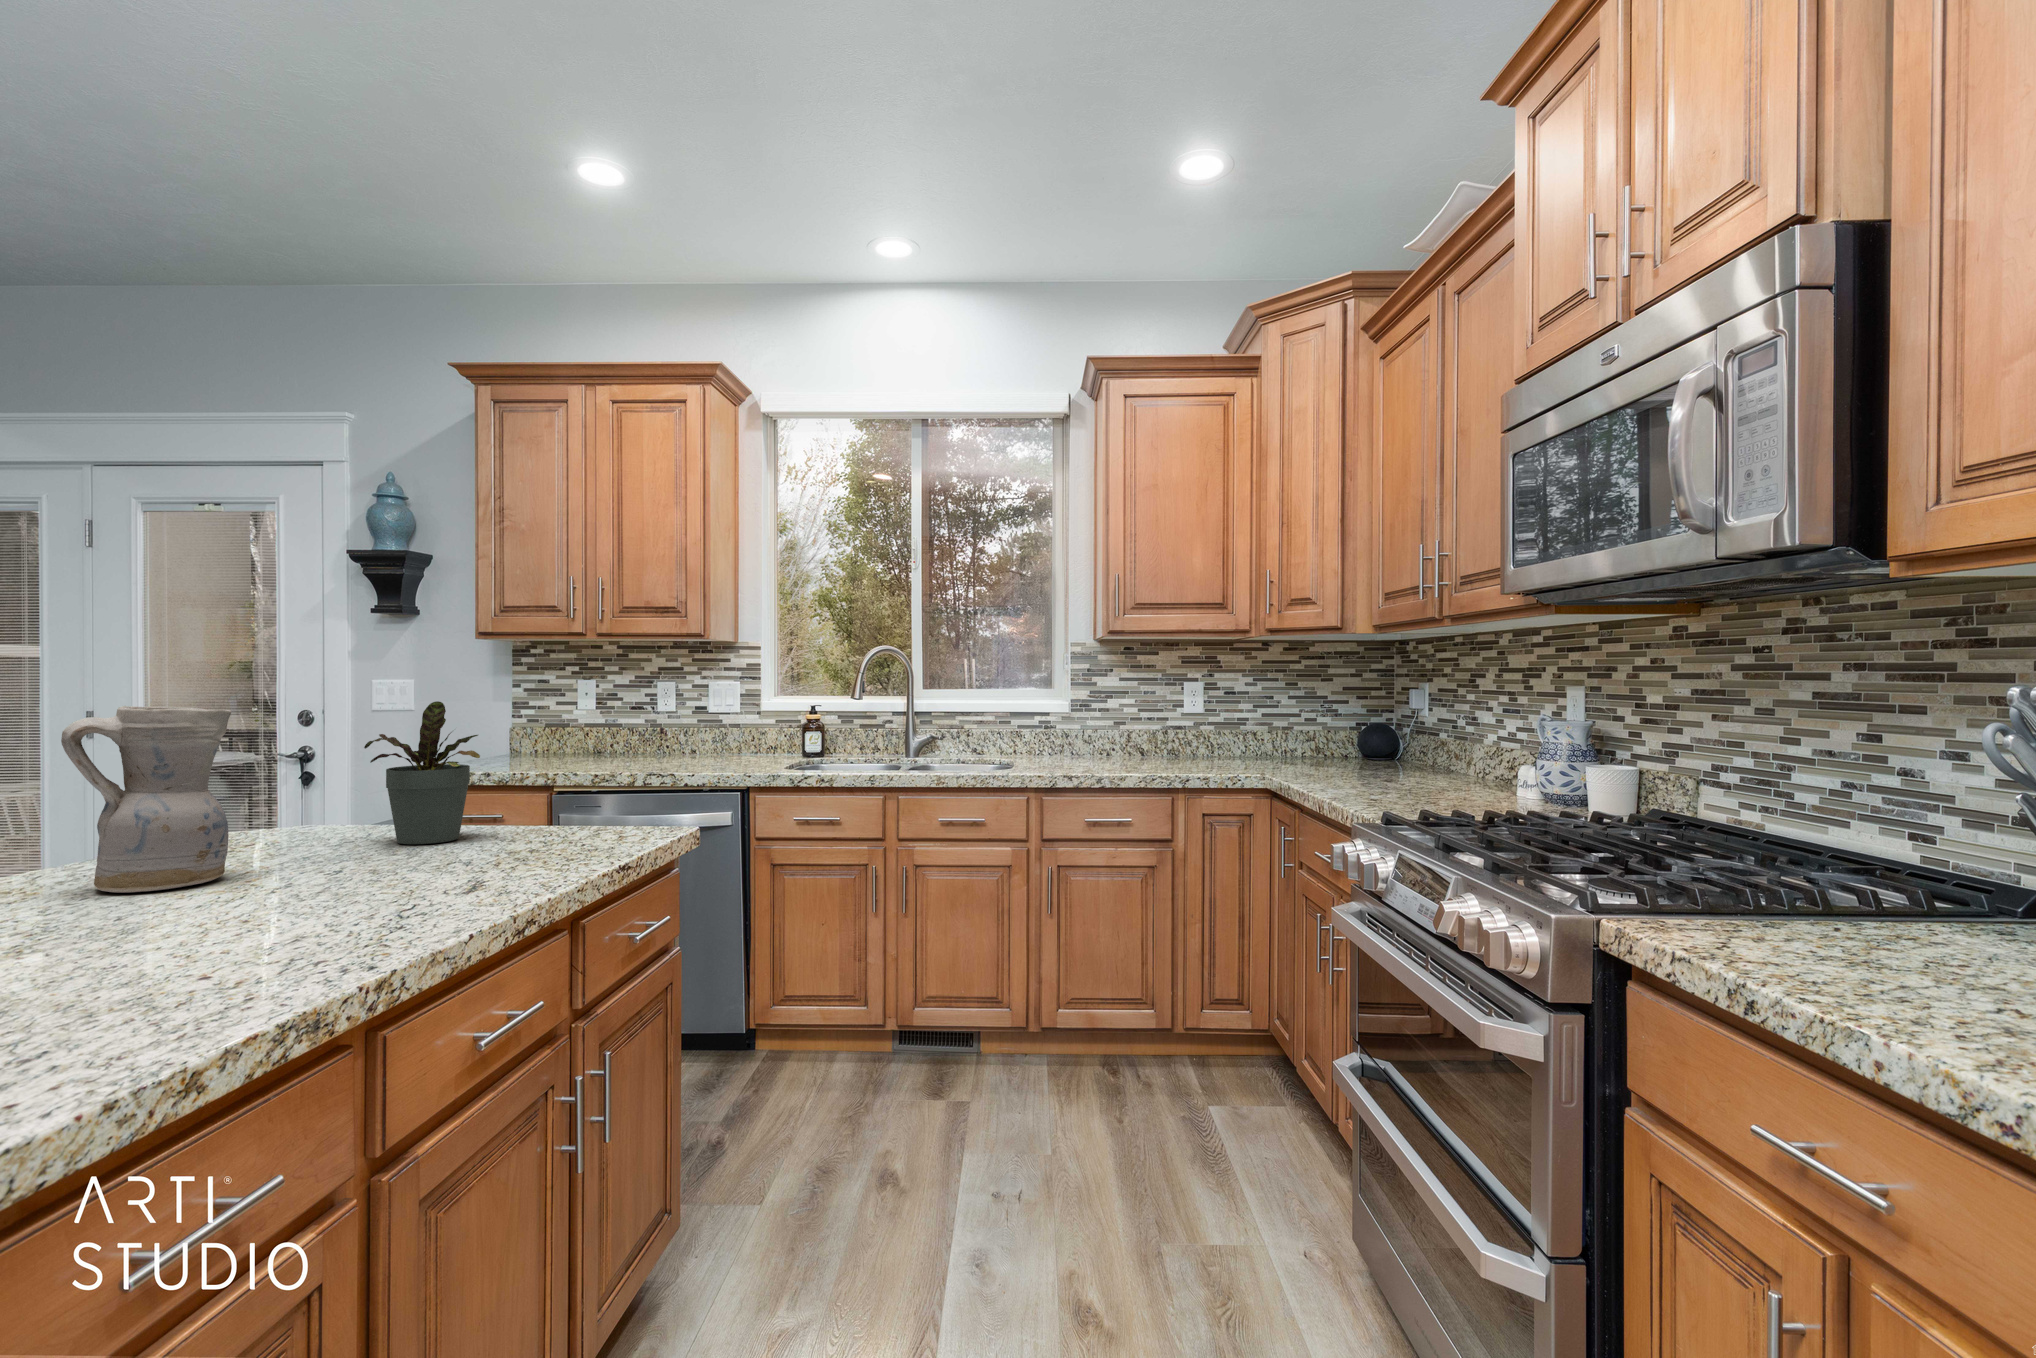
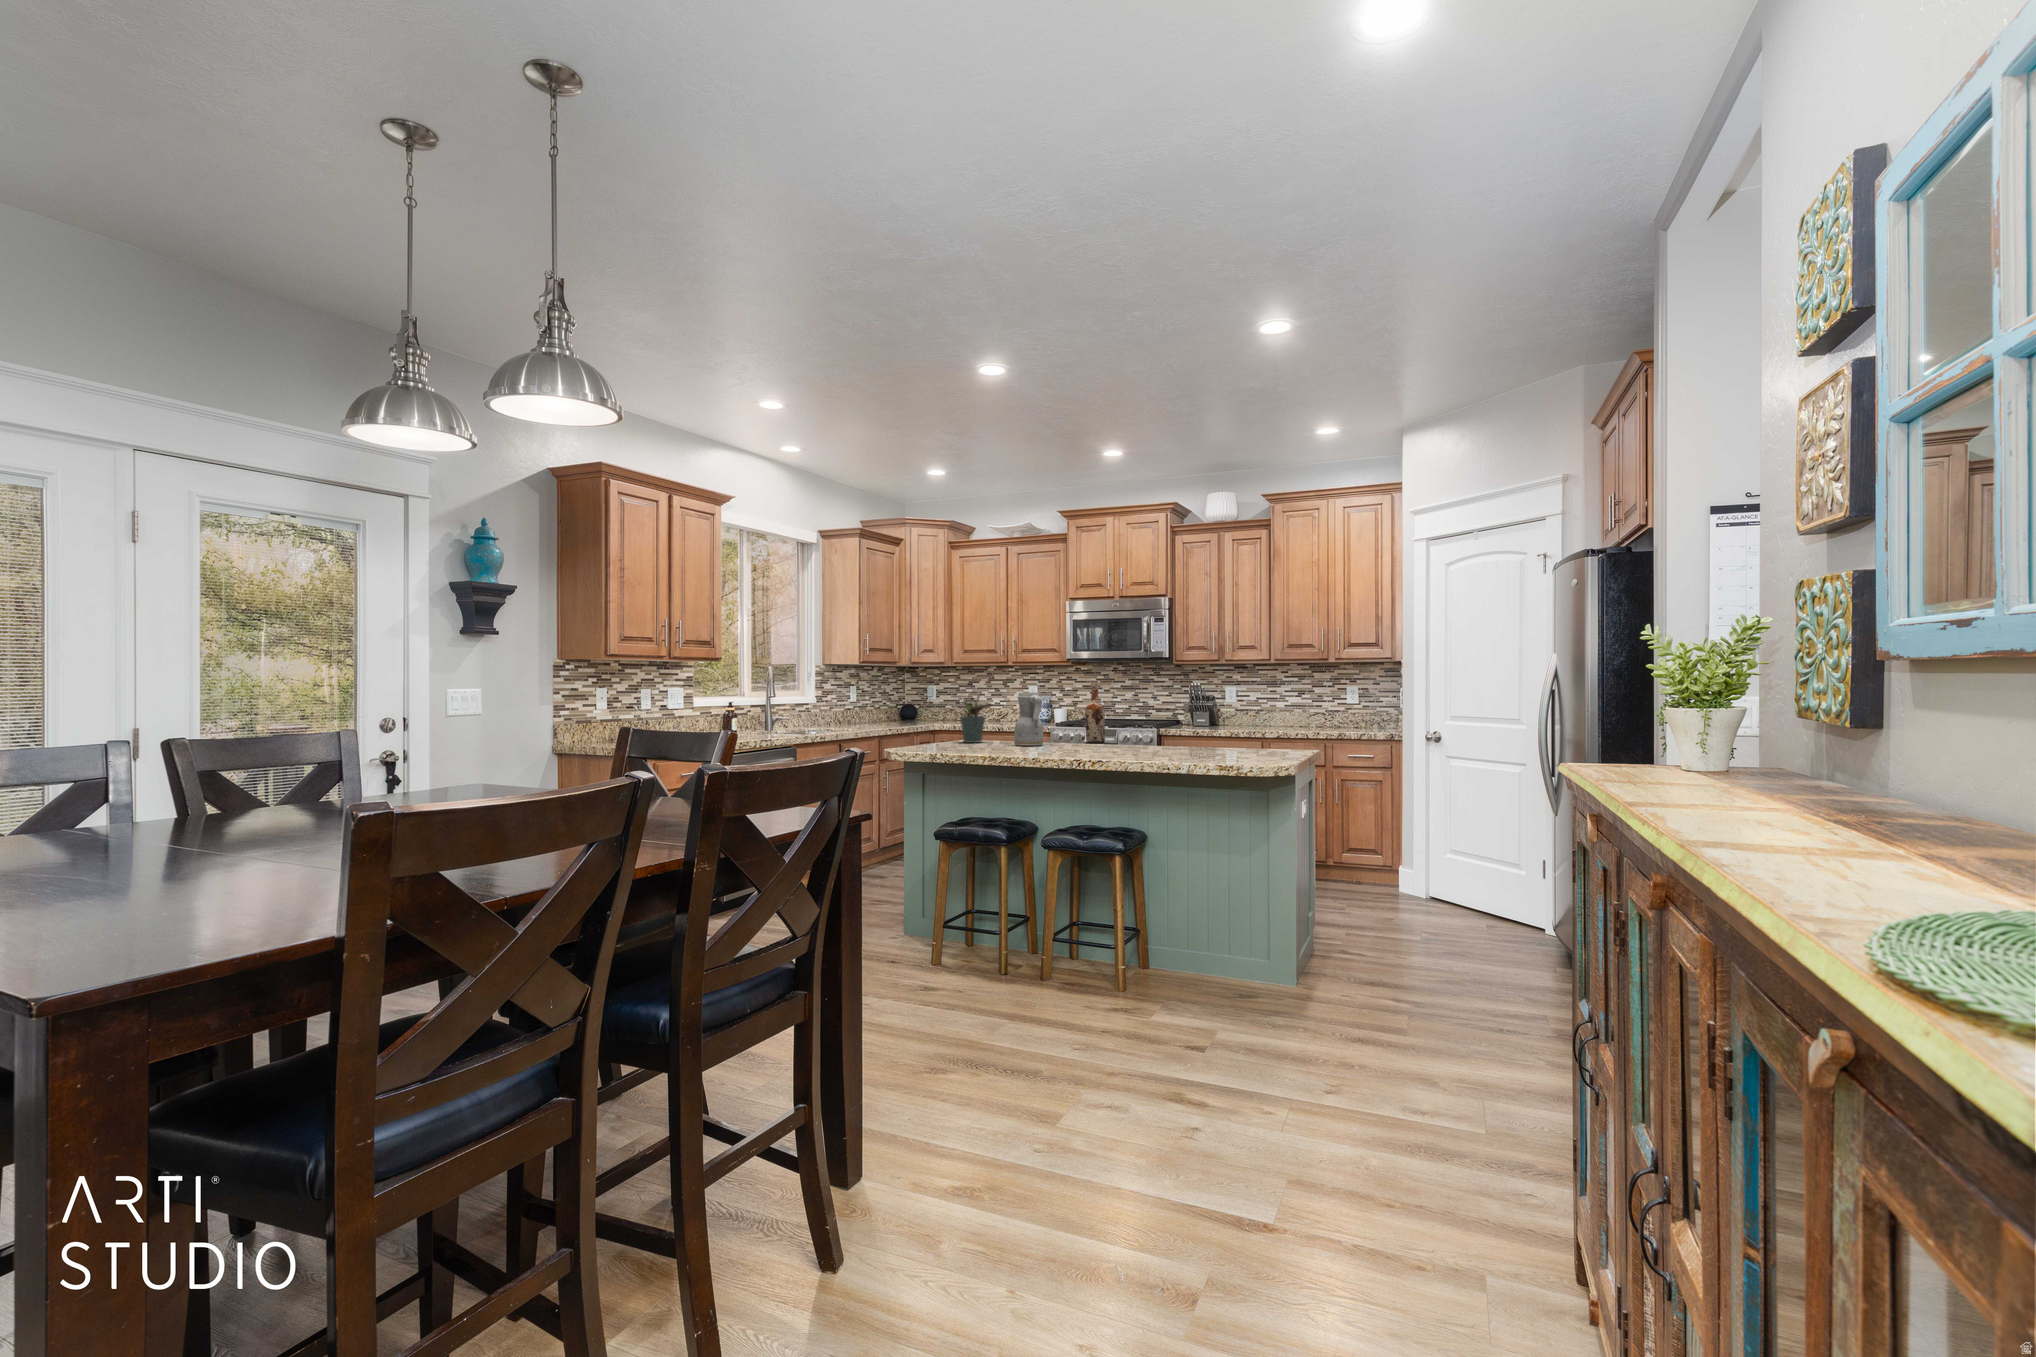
wine bottle: none [209,667,311,936] -> present [1085,681,1105,743]

